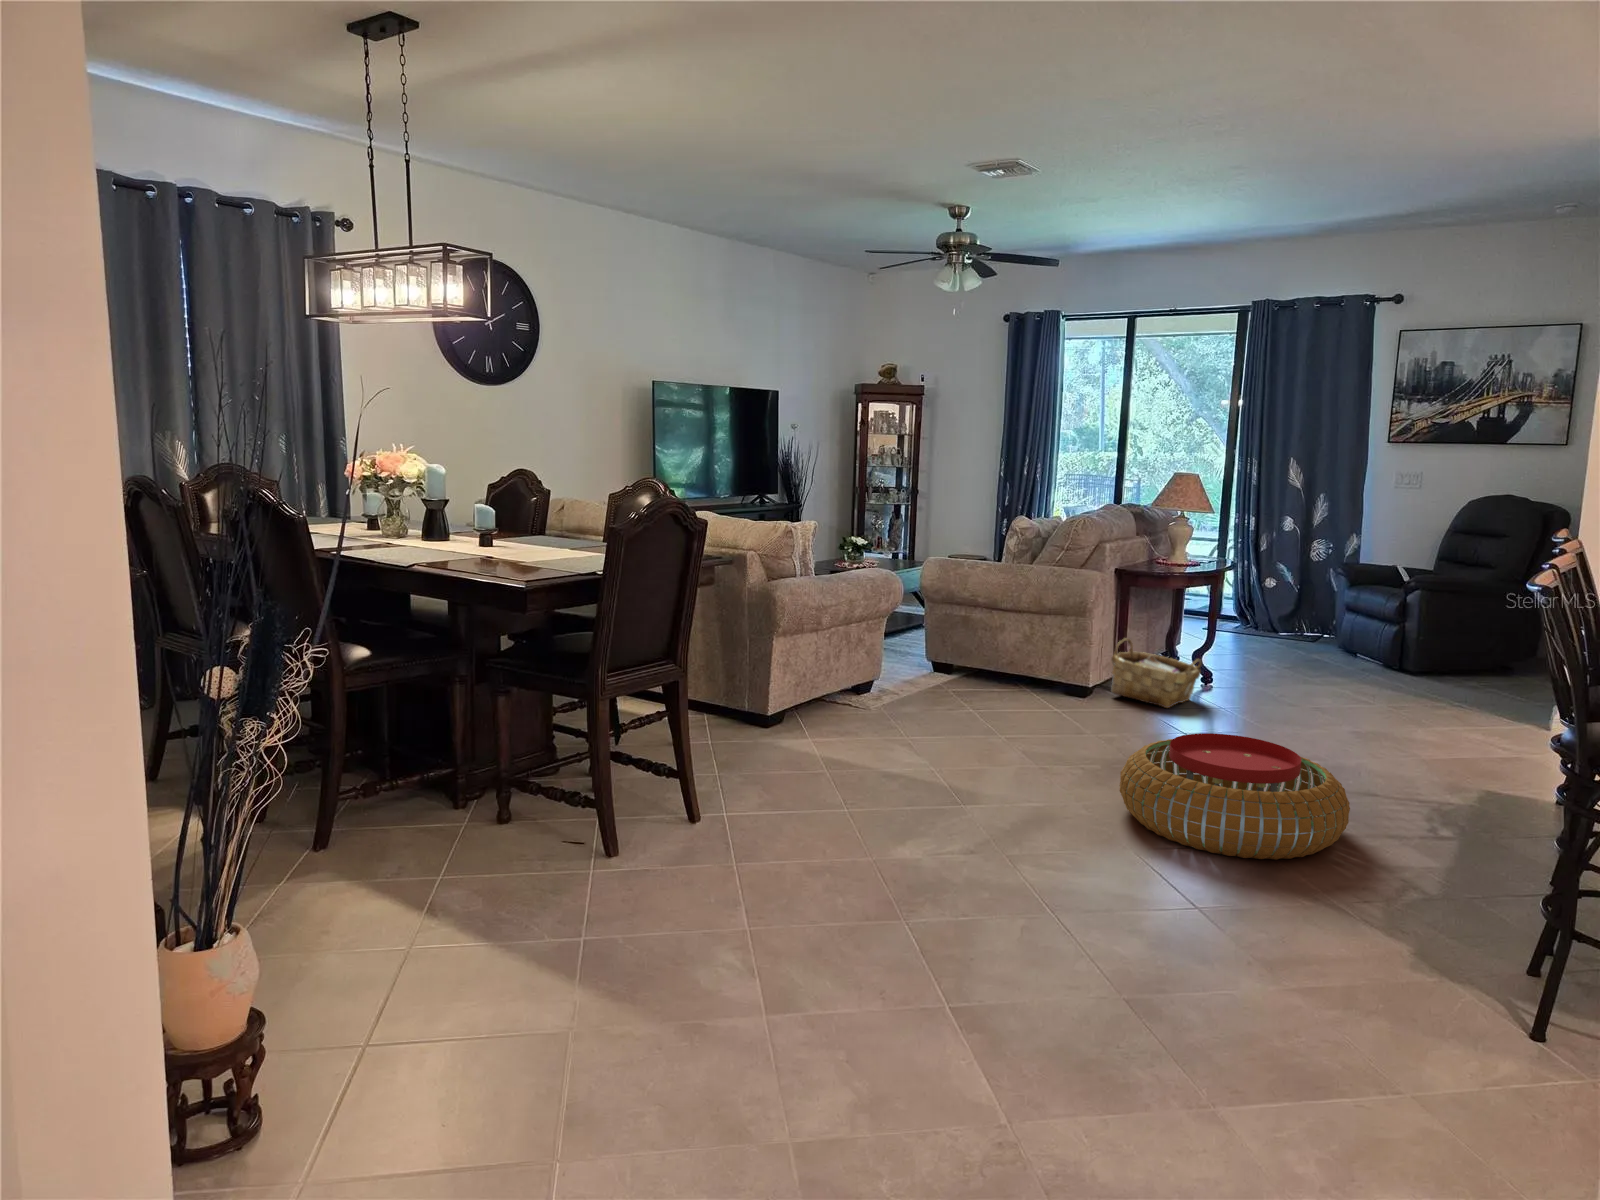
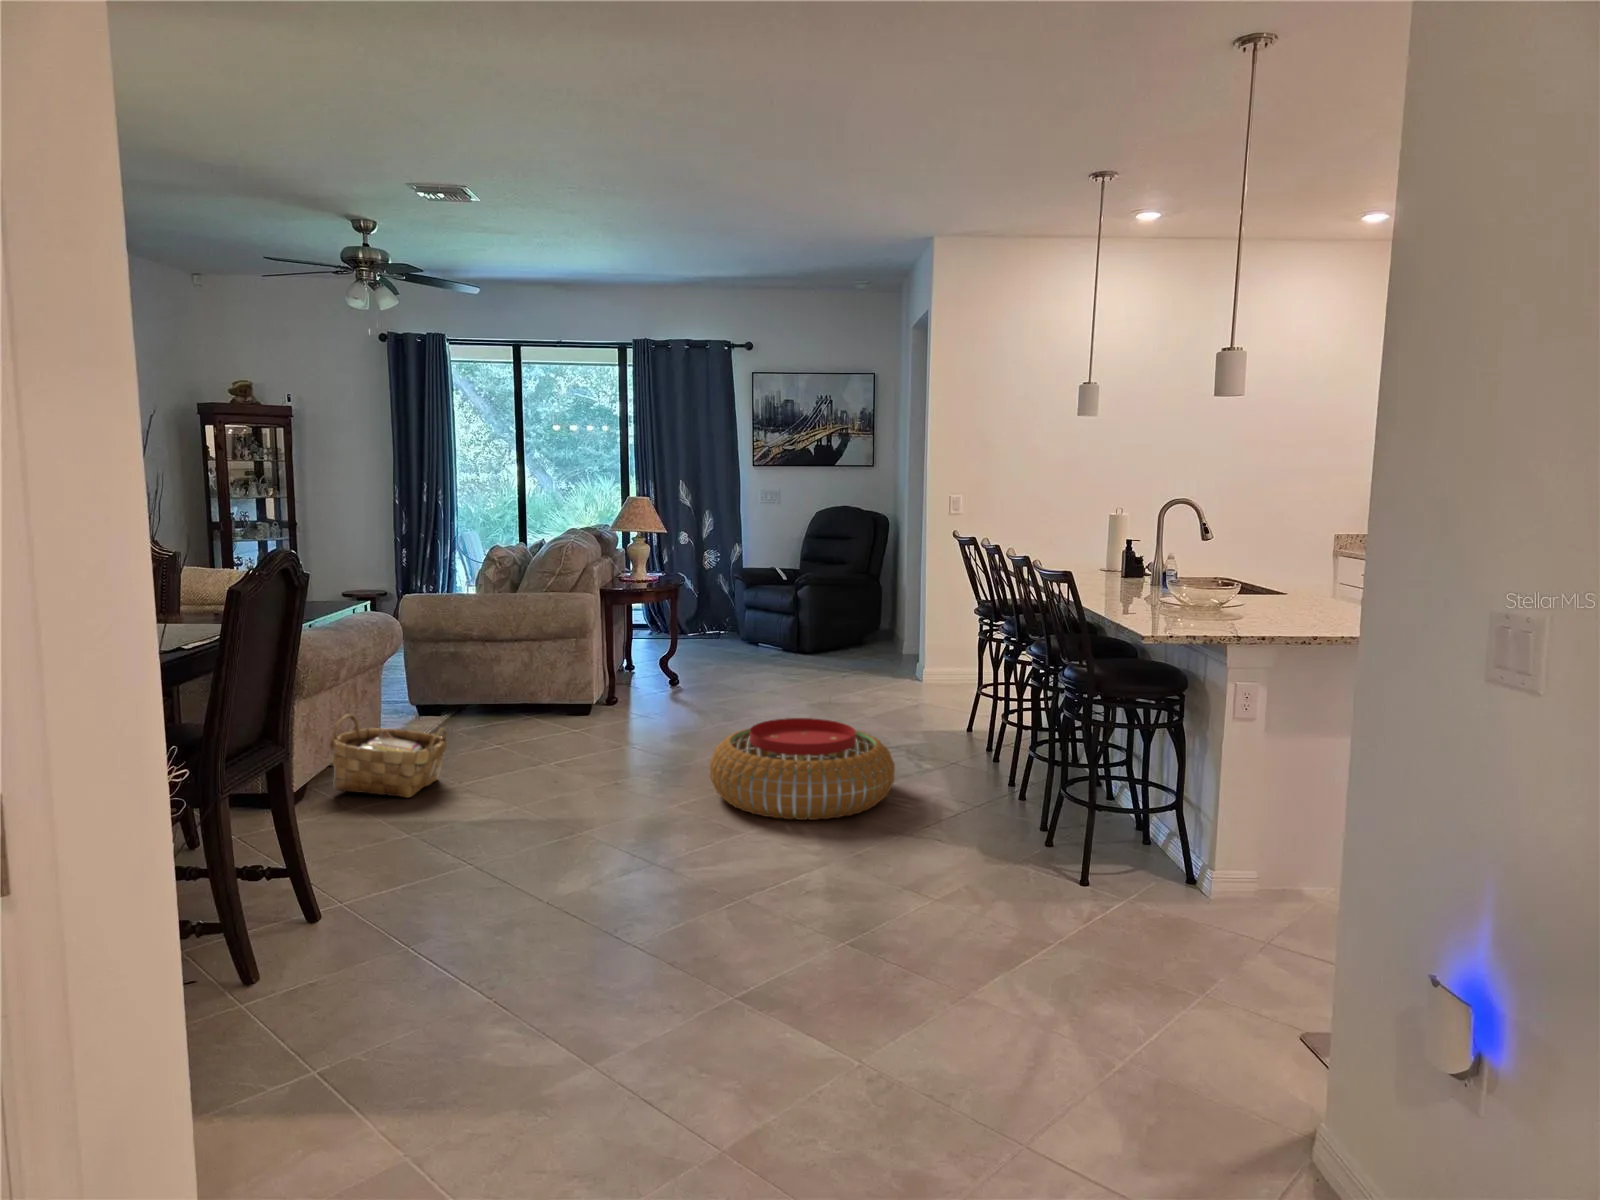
woven basket: present [1111,638,1202,708] -> present [329,714,447,798]

